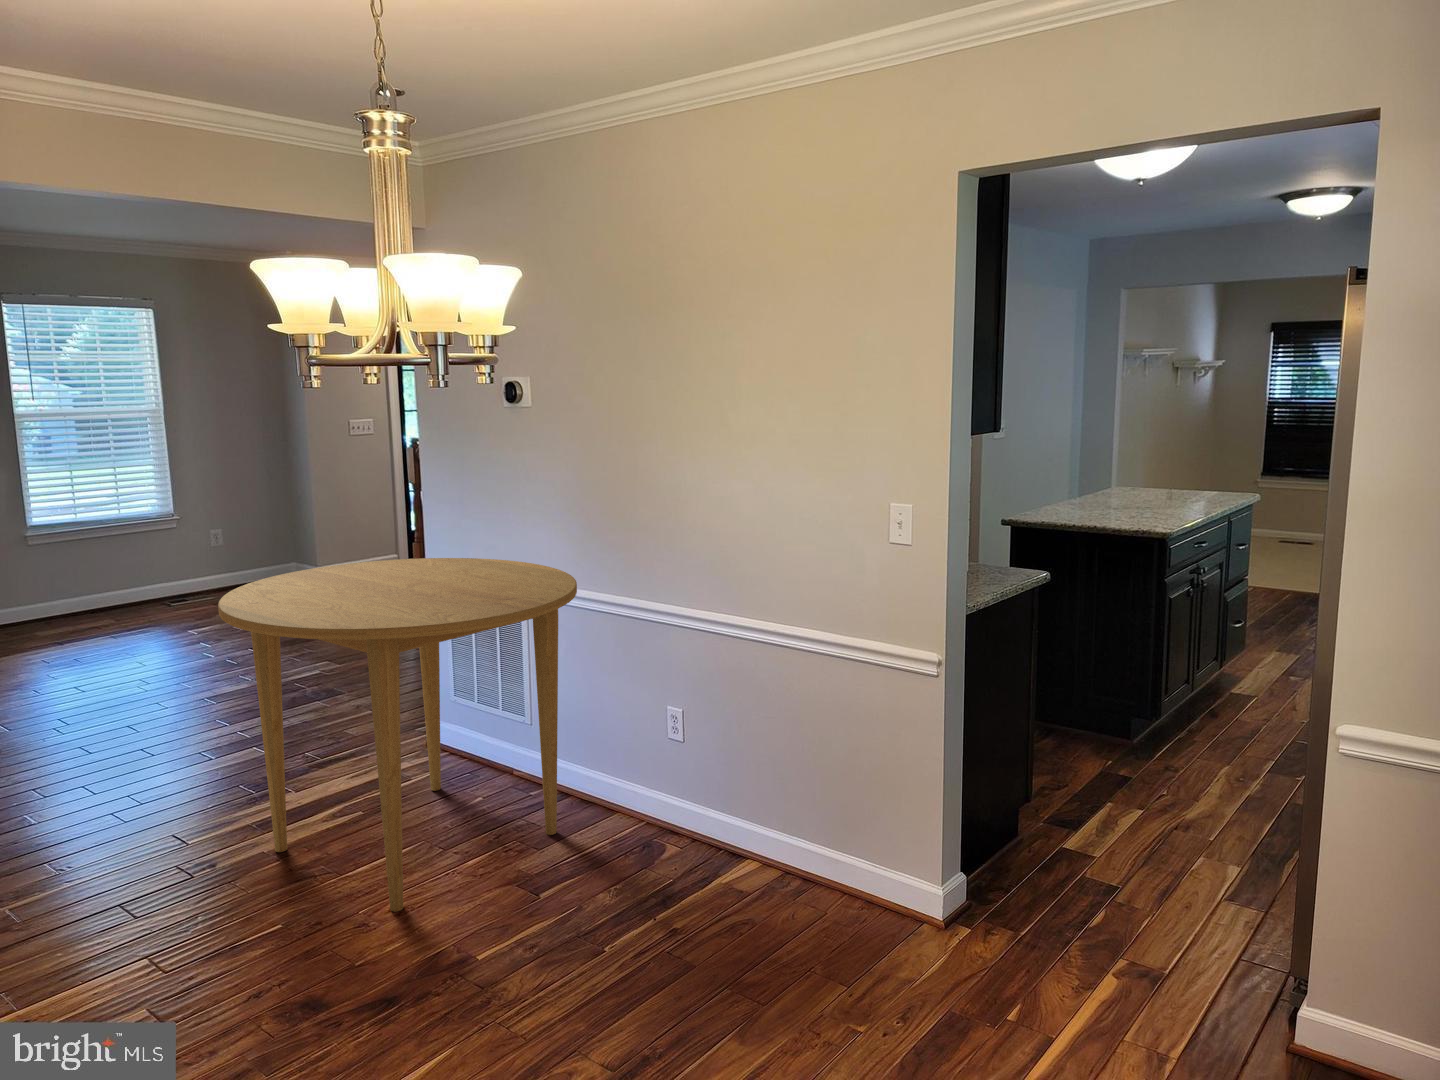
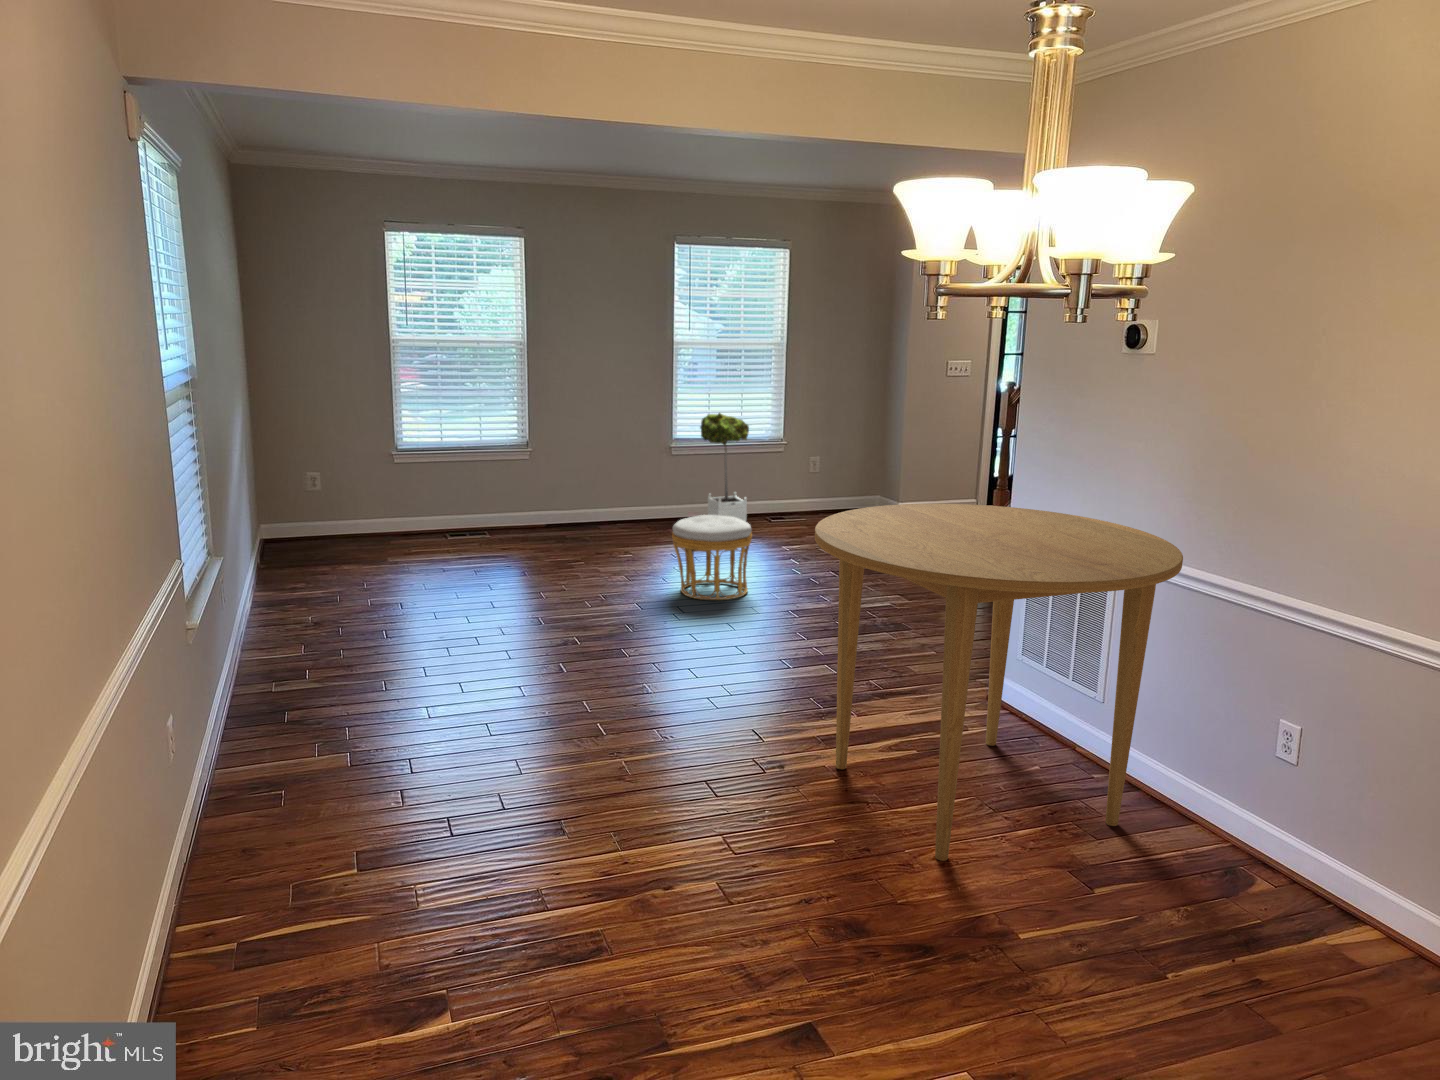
potted tree: none [62,490,138,620] -> present [700,413,749,522]
ottoman: none [38,607,149,708] -> present [672,515,752,600]

